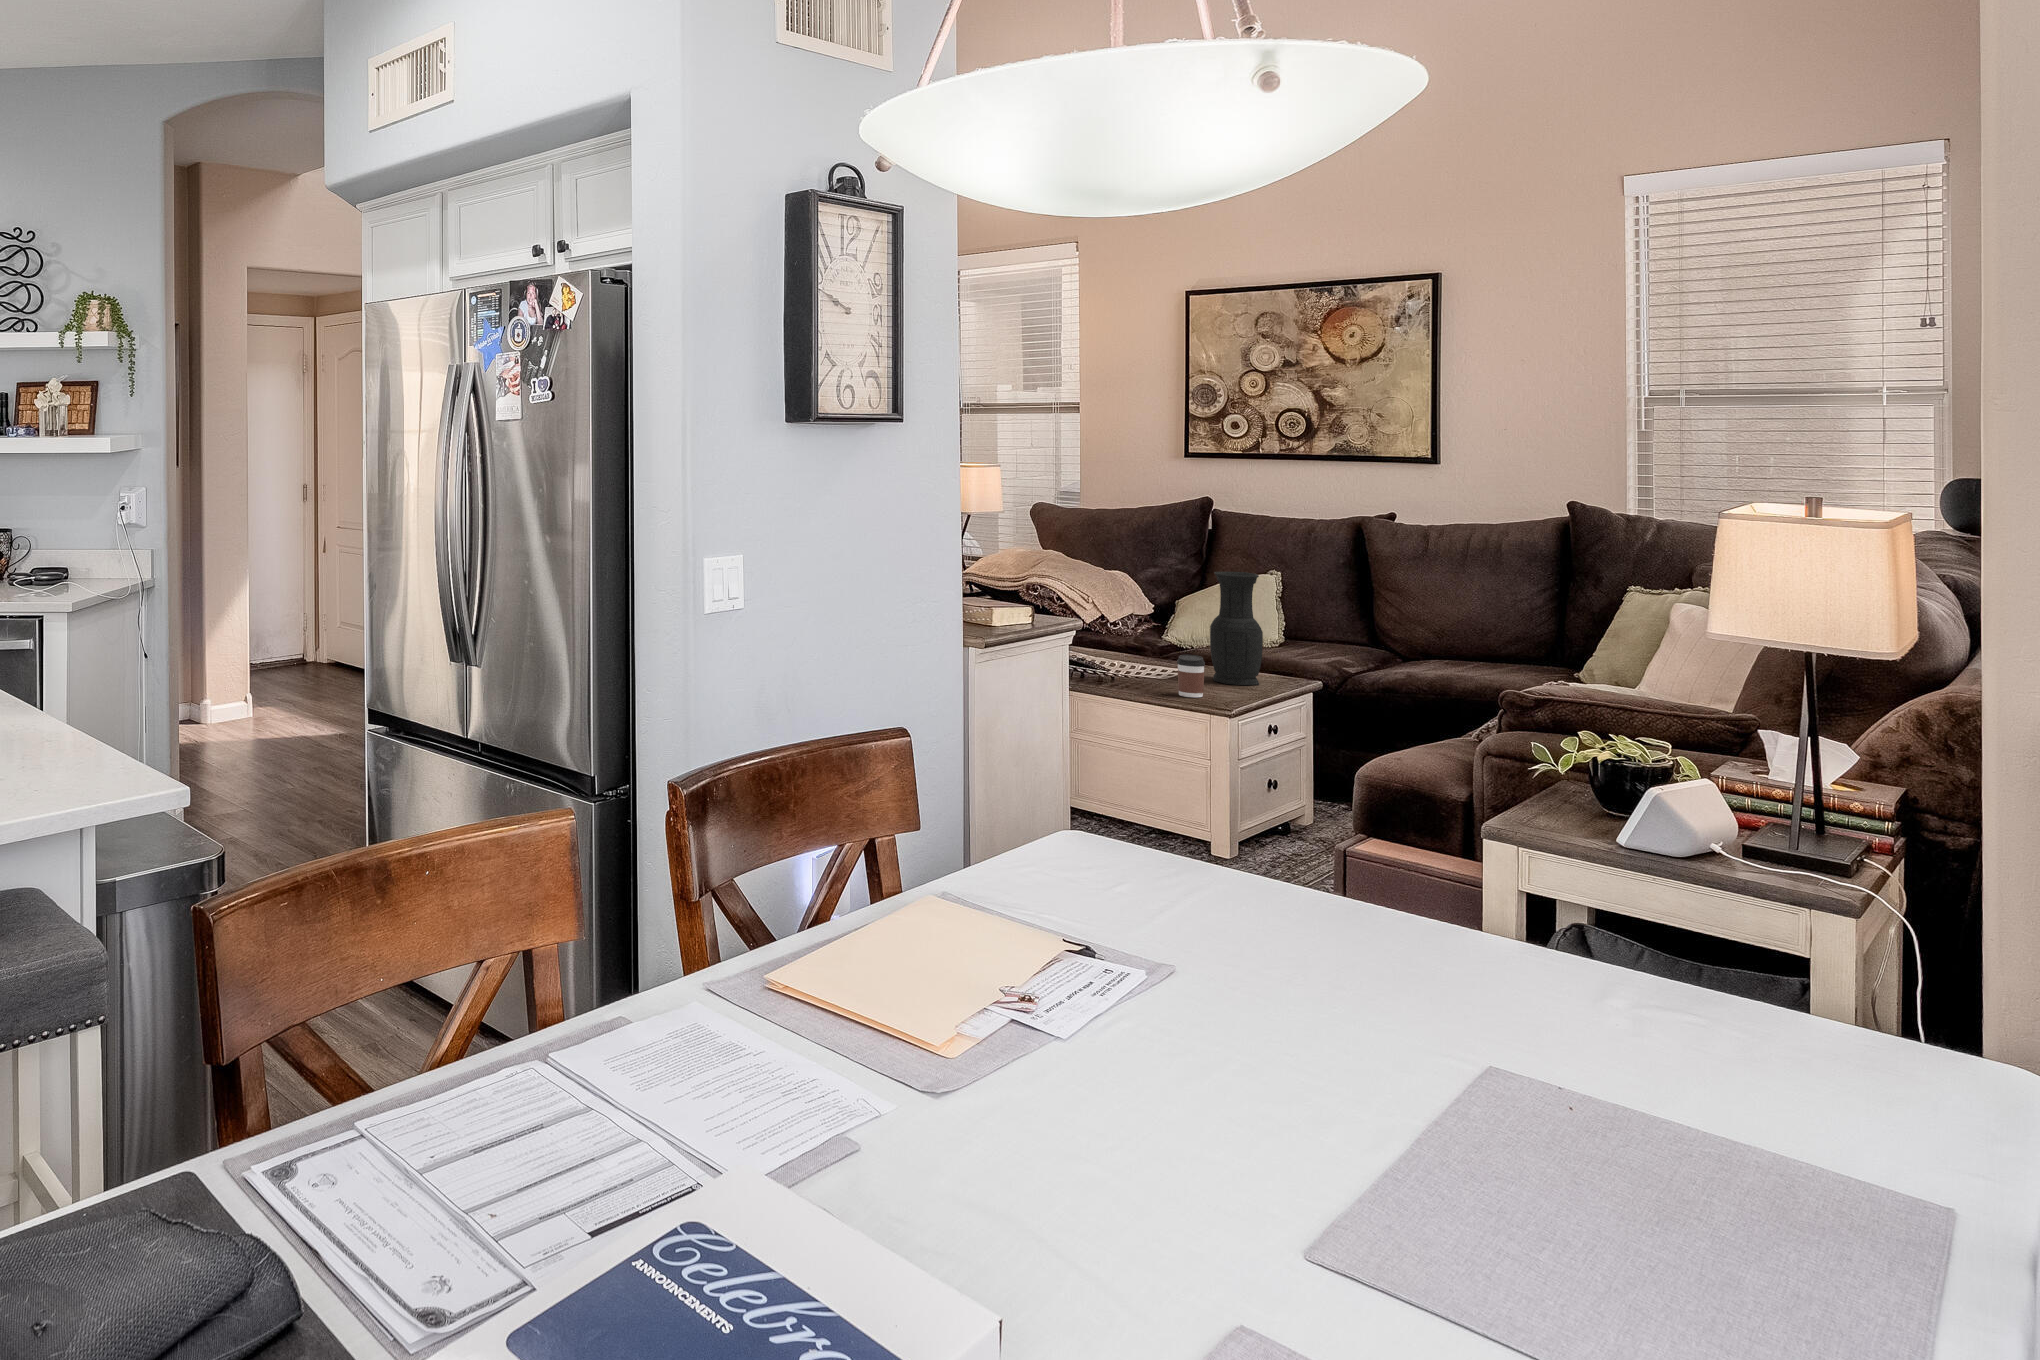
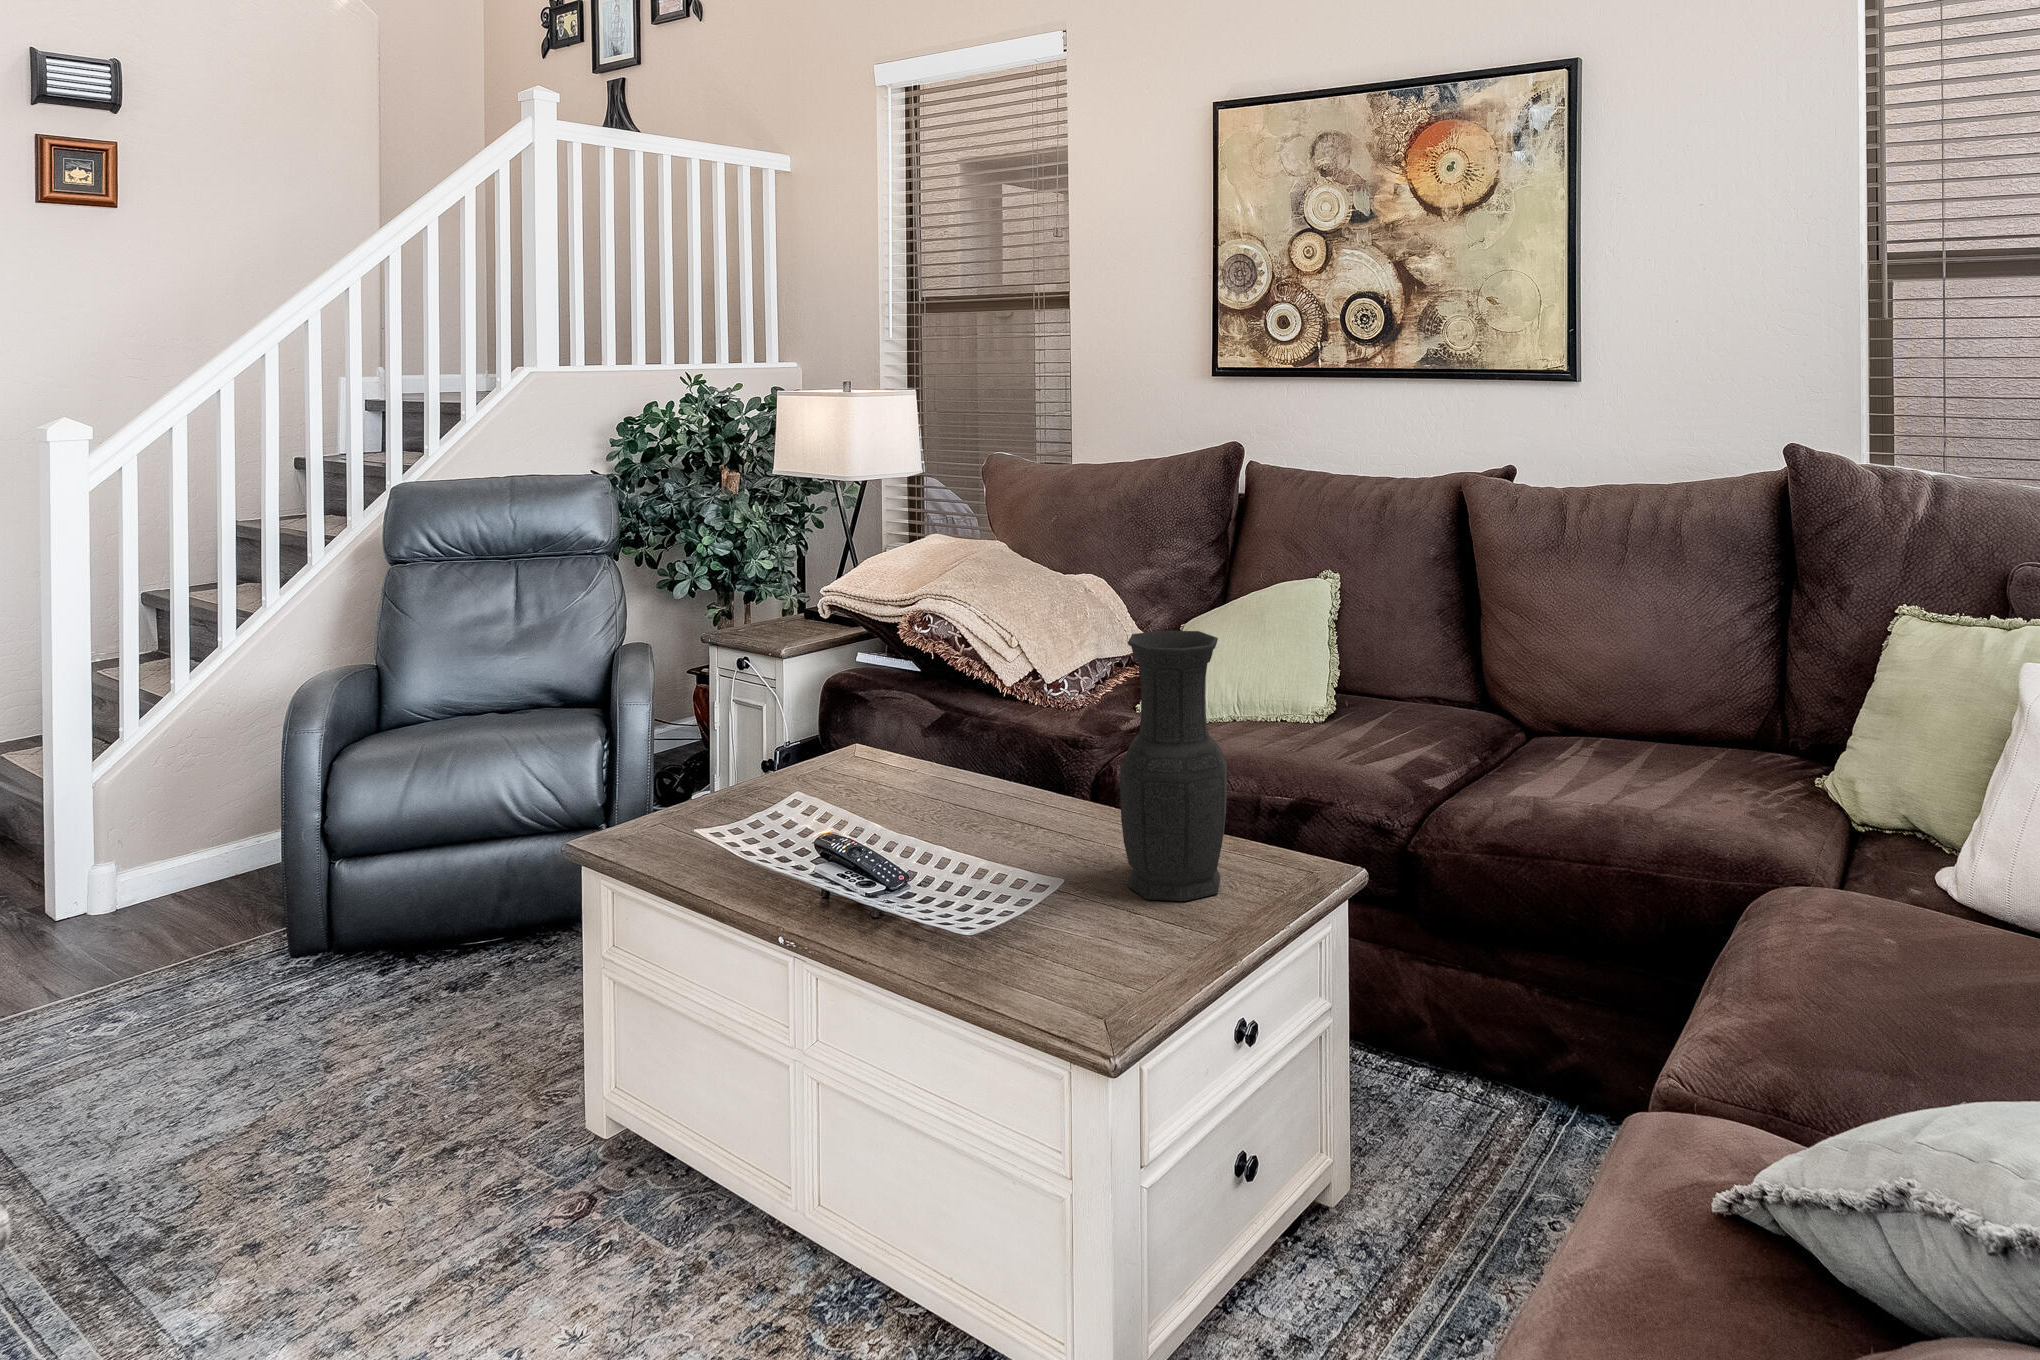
coffee cup: present [1177,655,1205,698] -> none [998,867,1062,987]

